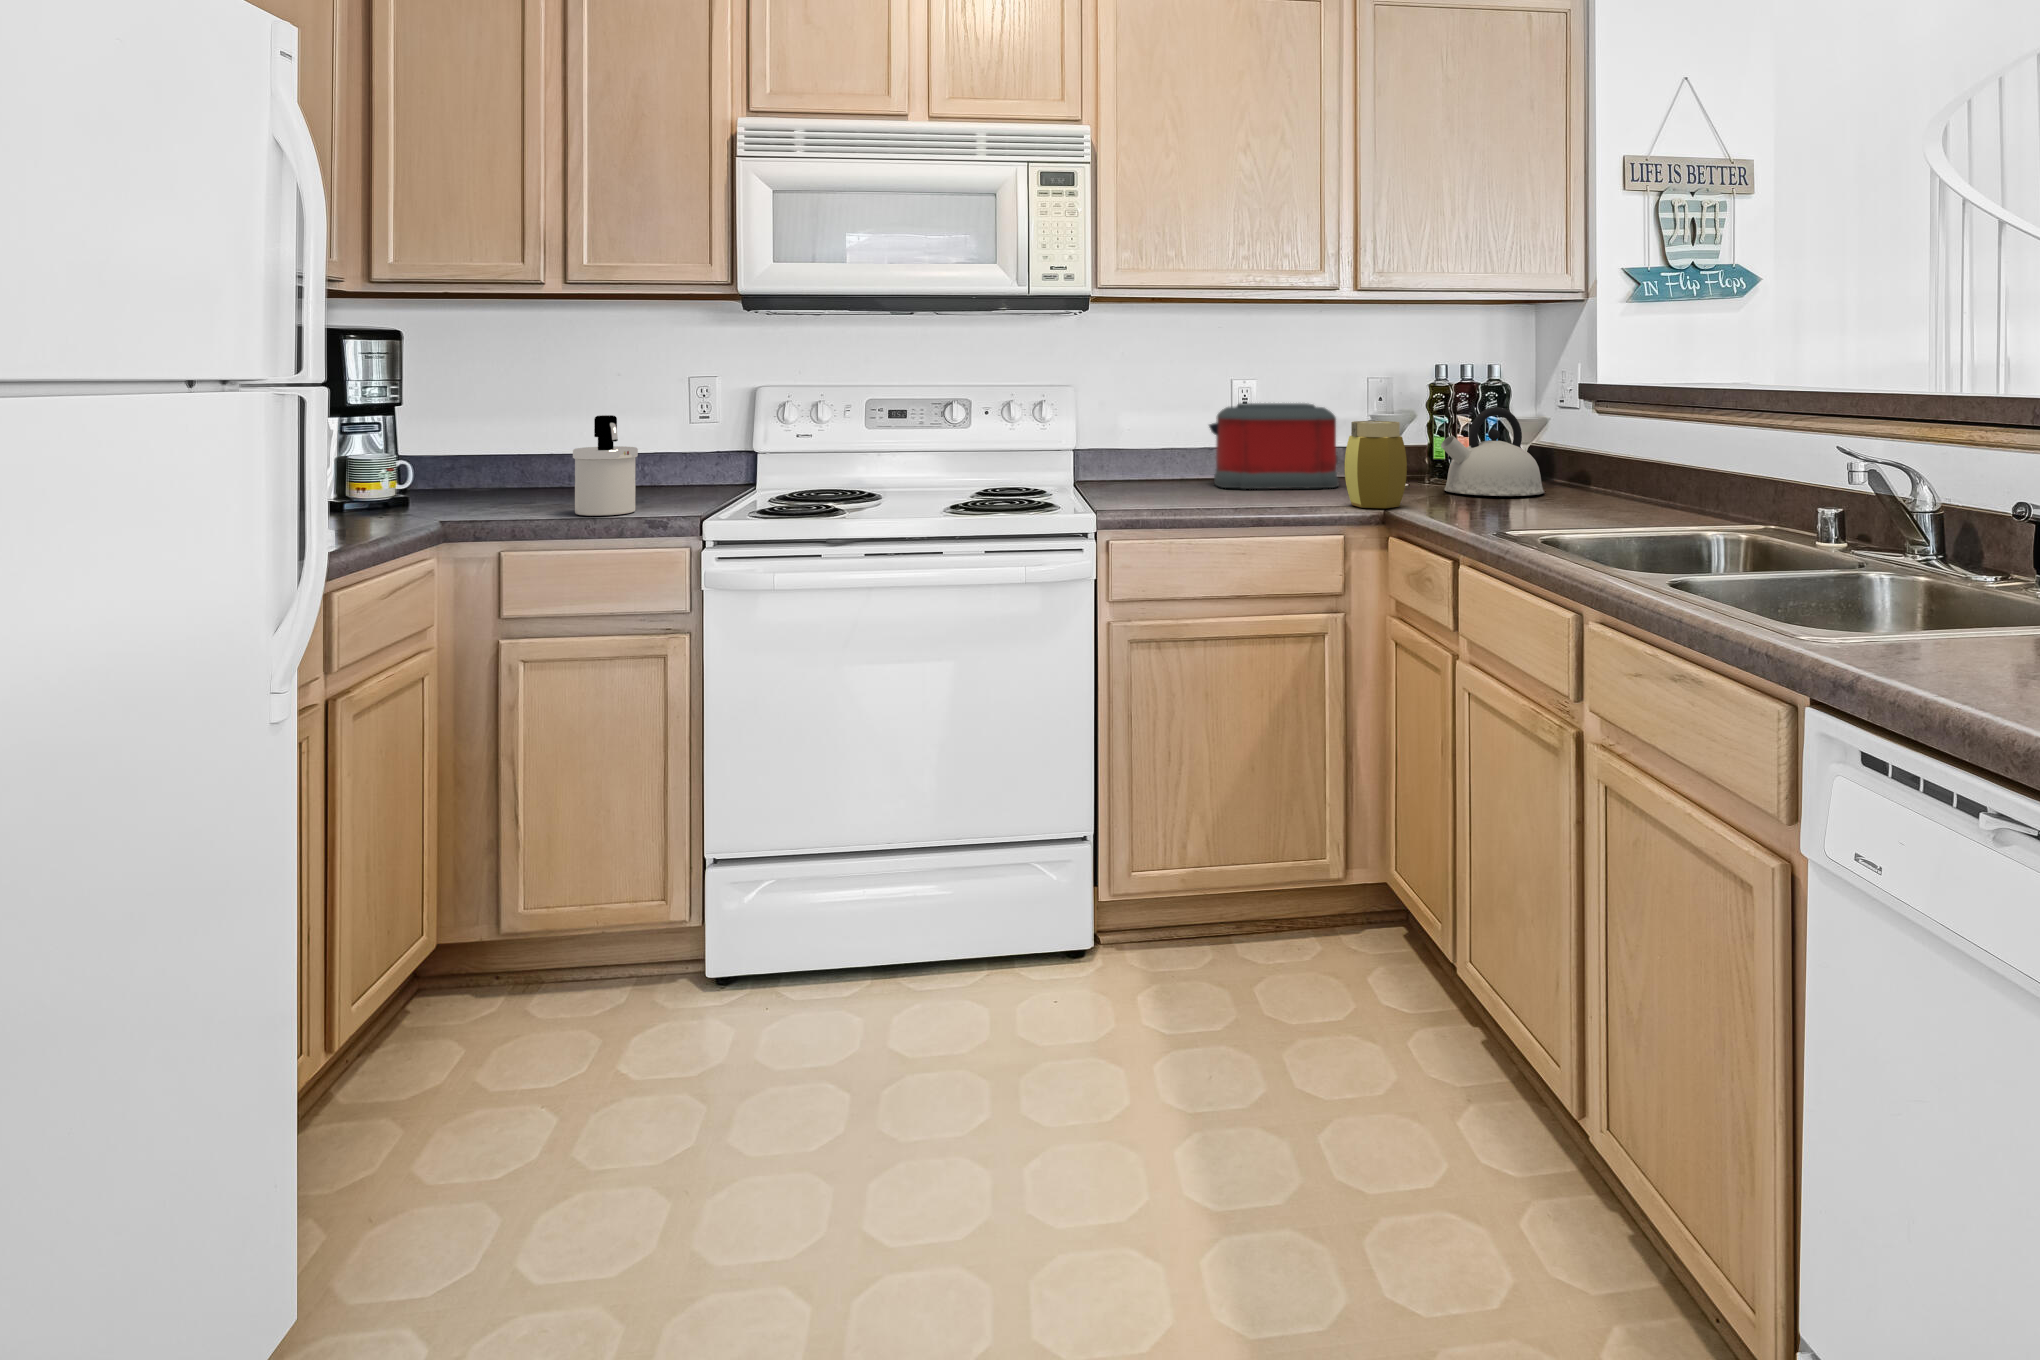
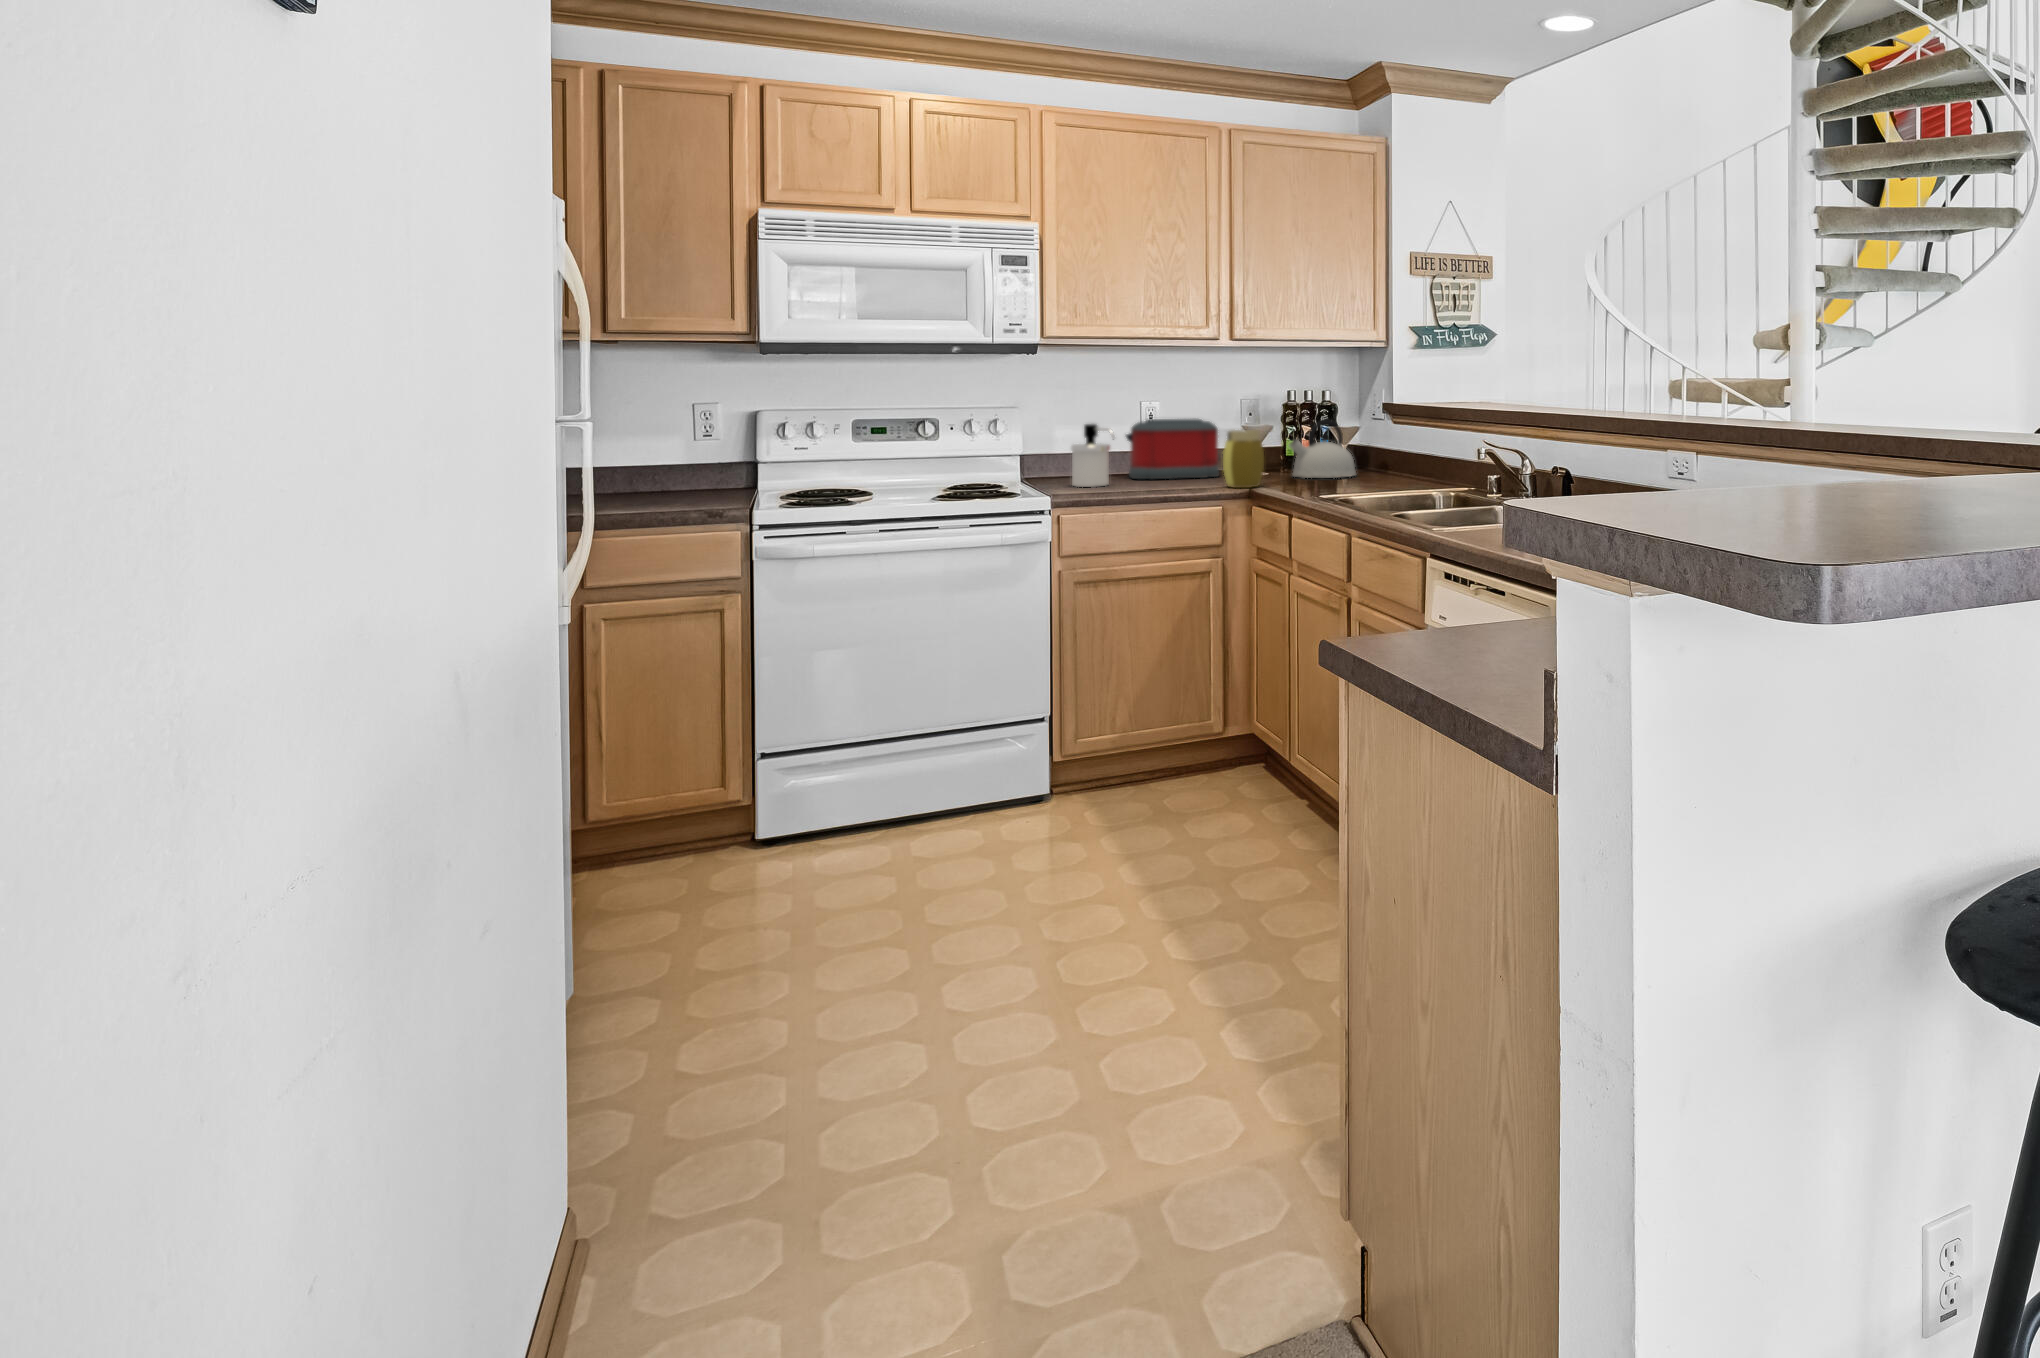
soap dispenser: present [573,415,638,516] -> present [1071,424,1115,487]

